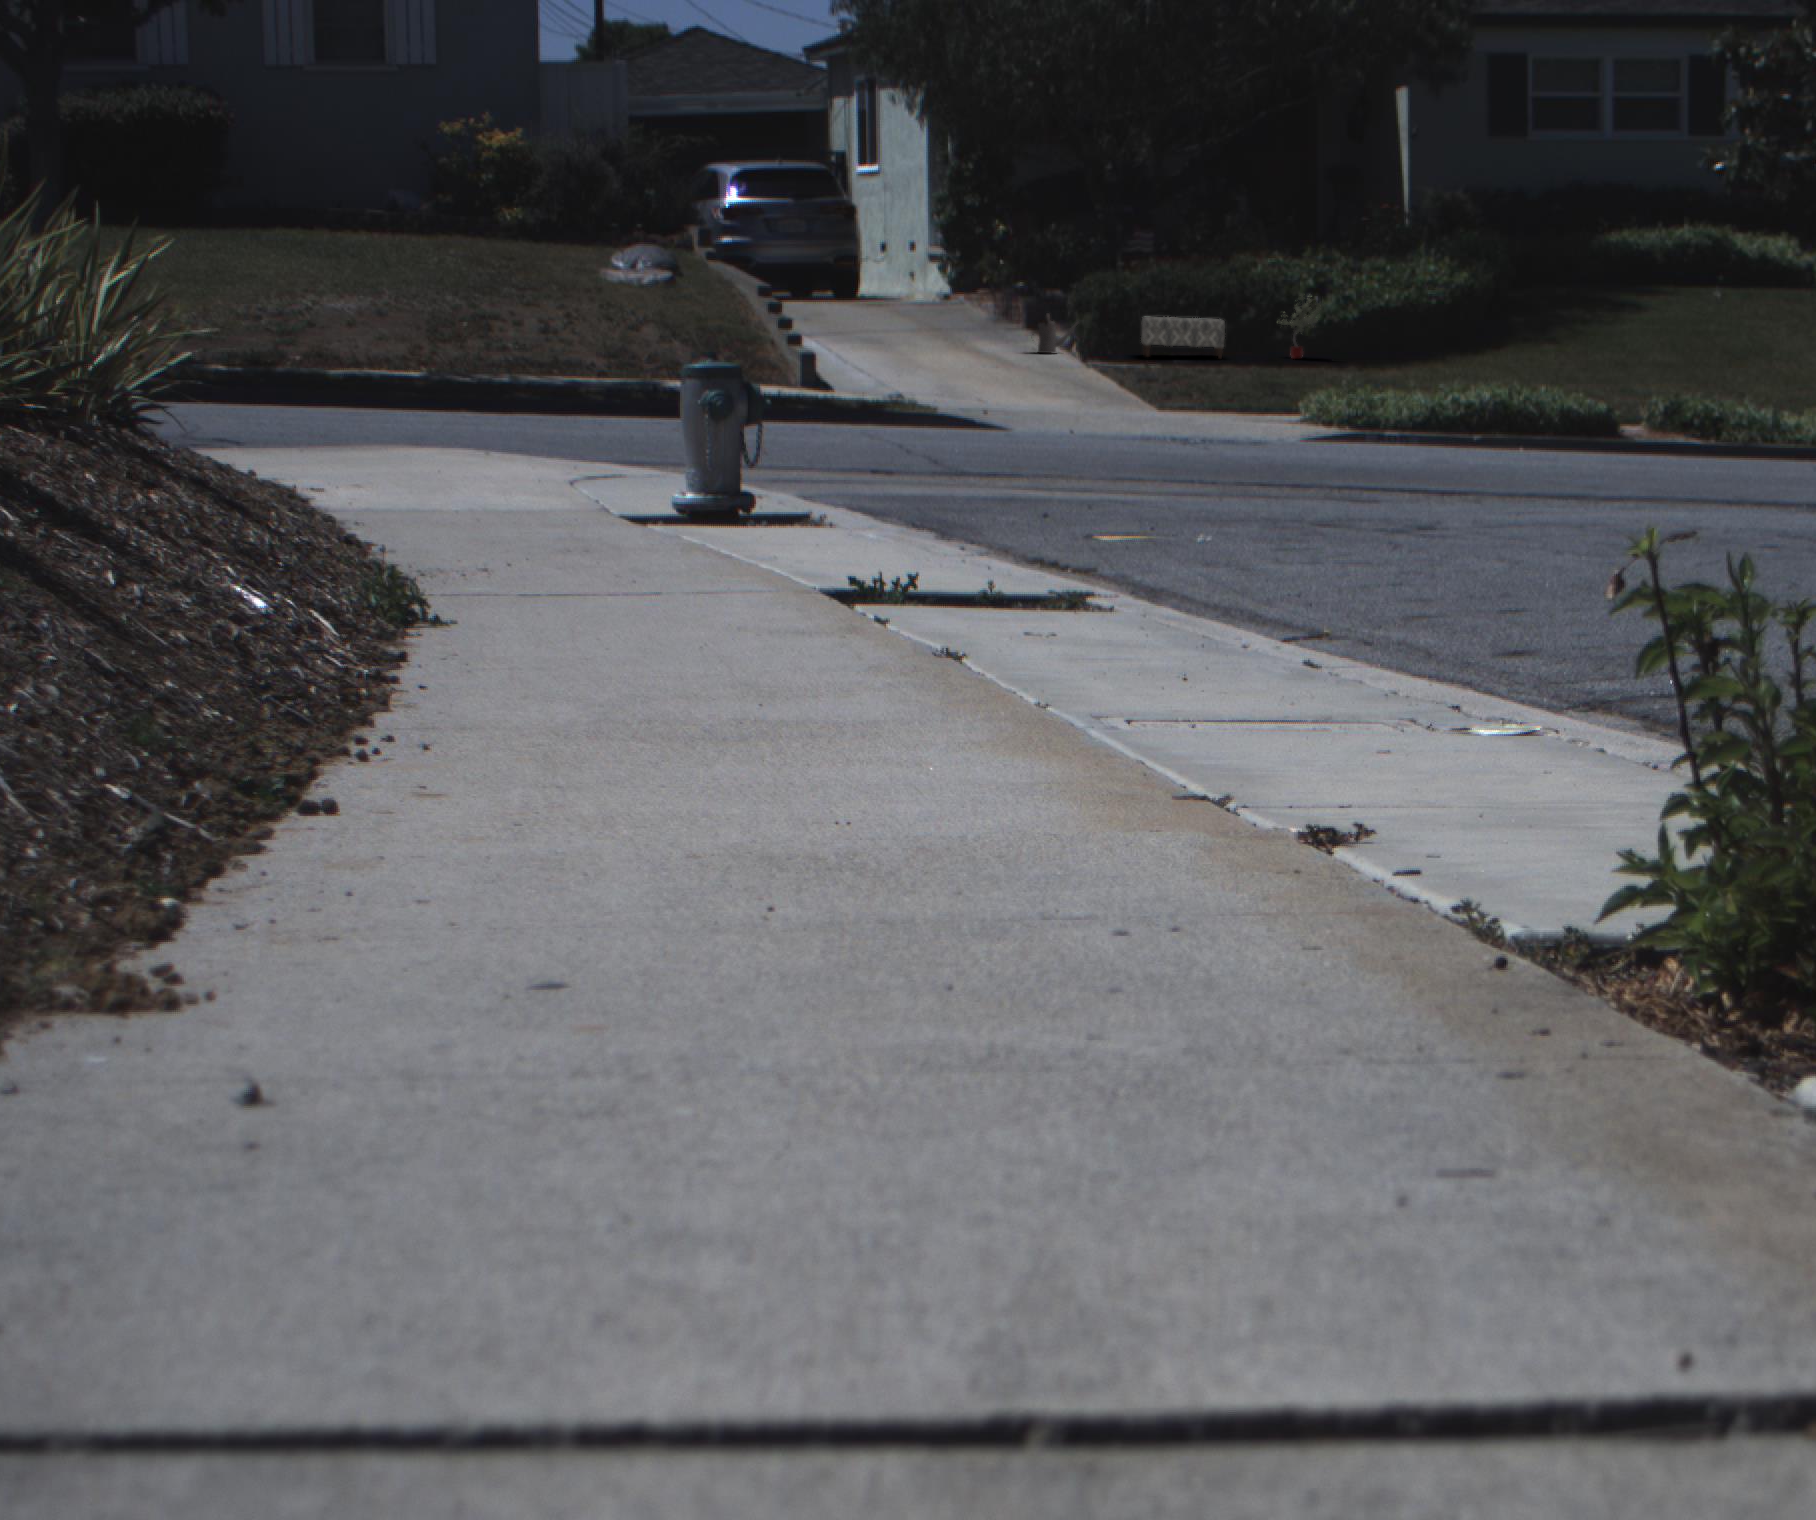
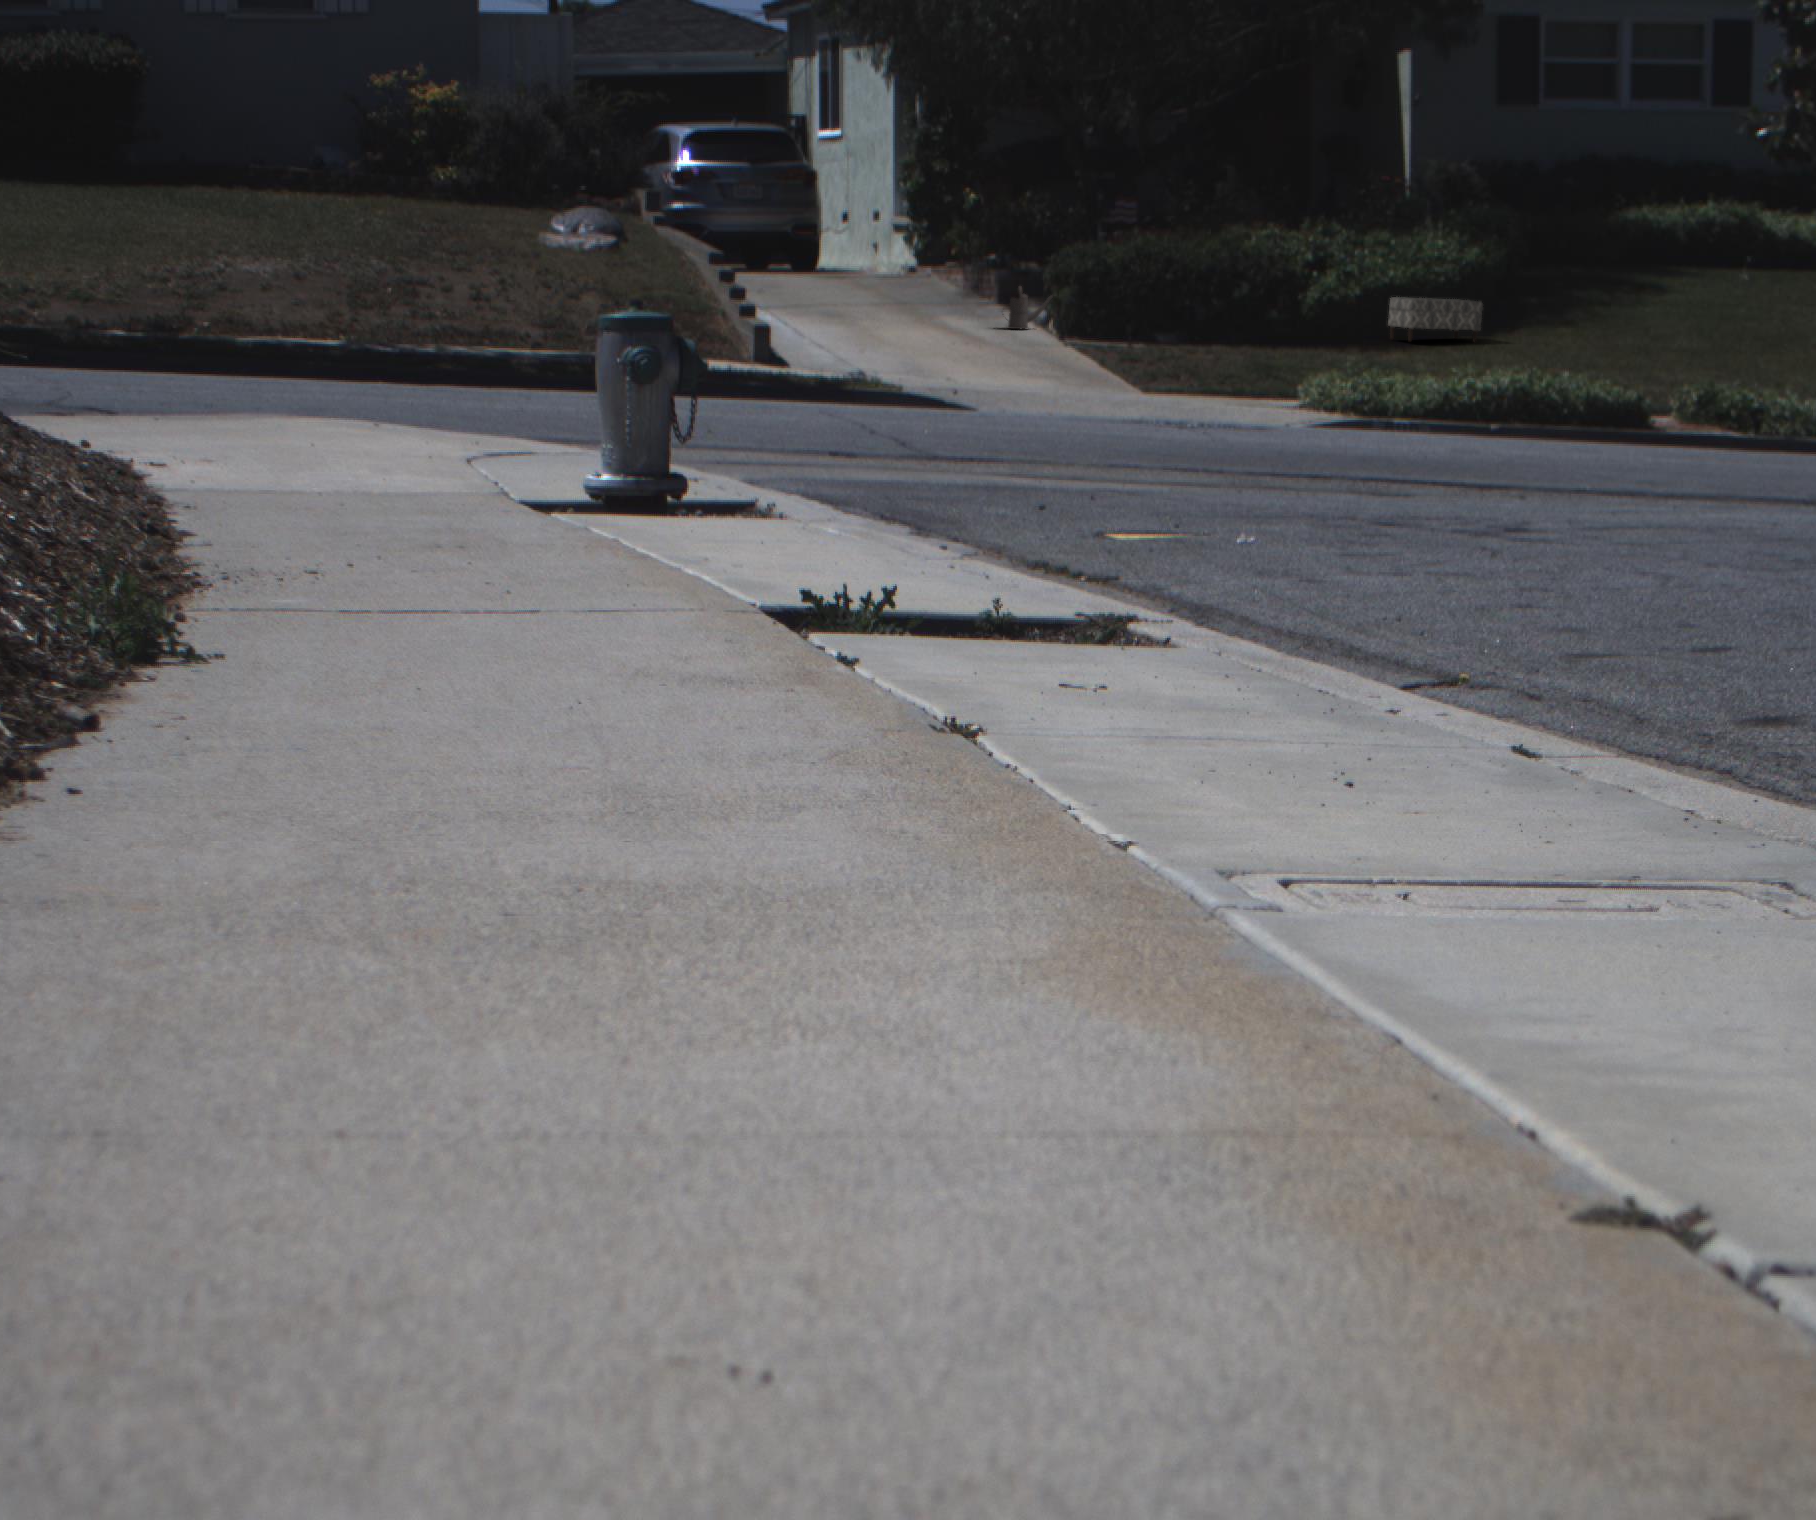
potted tree: present [1277,296,1320,359] -> none [1266,268,1317,339]
bench: present [1141,317,1225,358] -> present [1388,297,1483,342]

